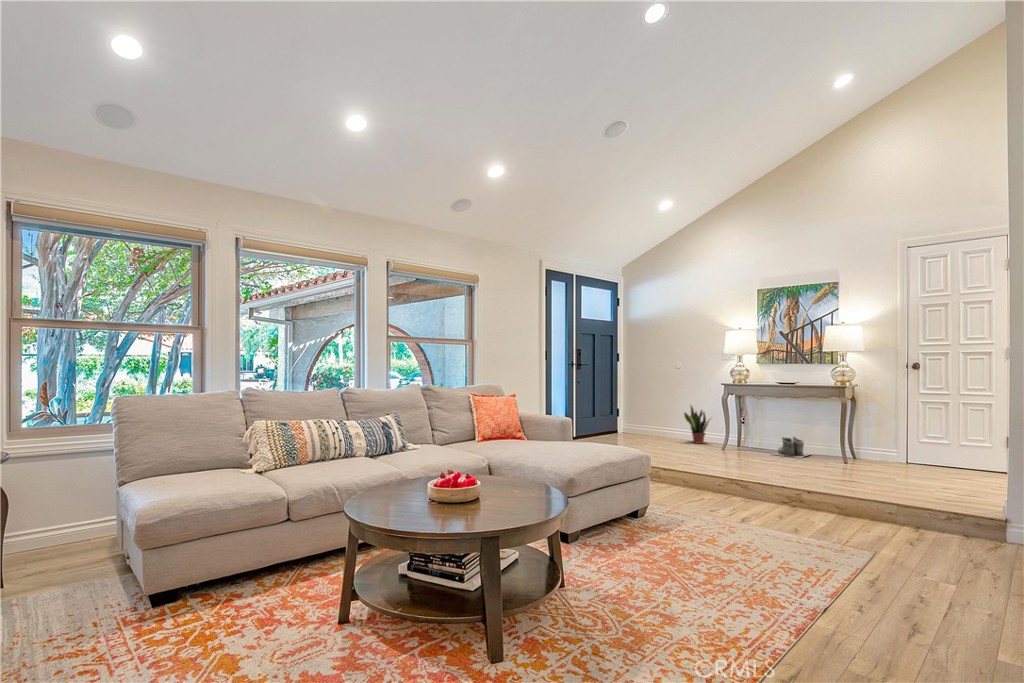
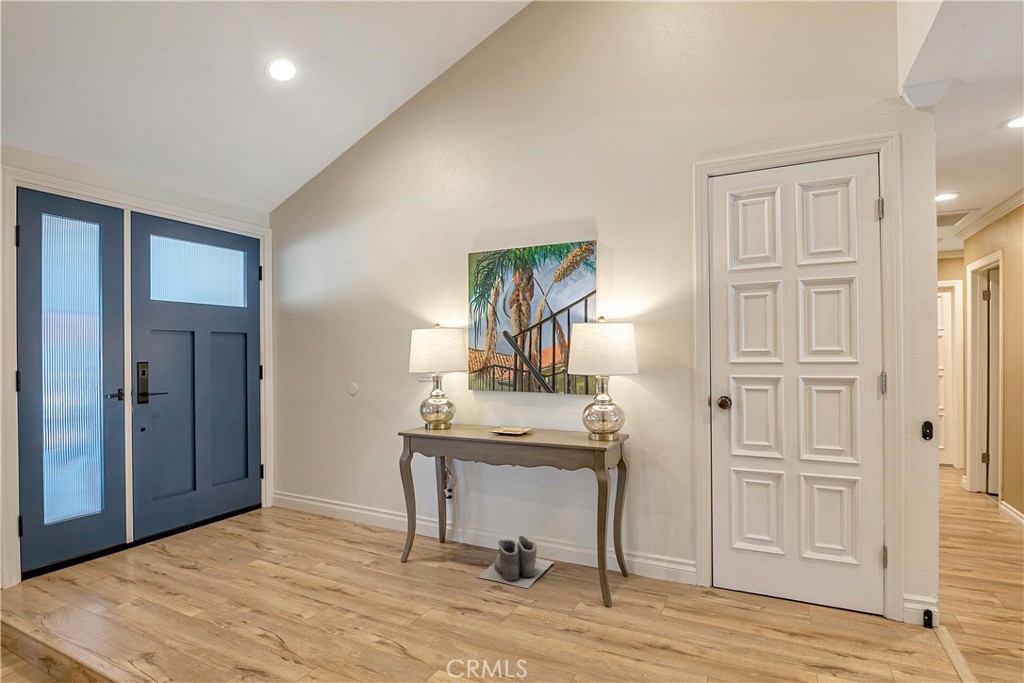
potted plant: present [684,406,711,444] -> none [344,464,401,539]

